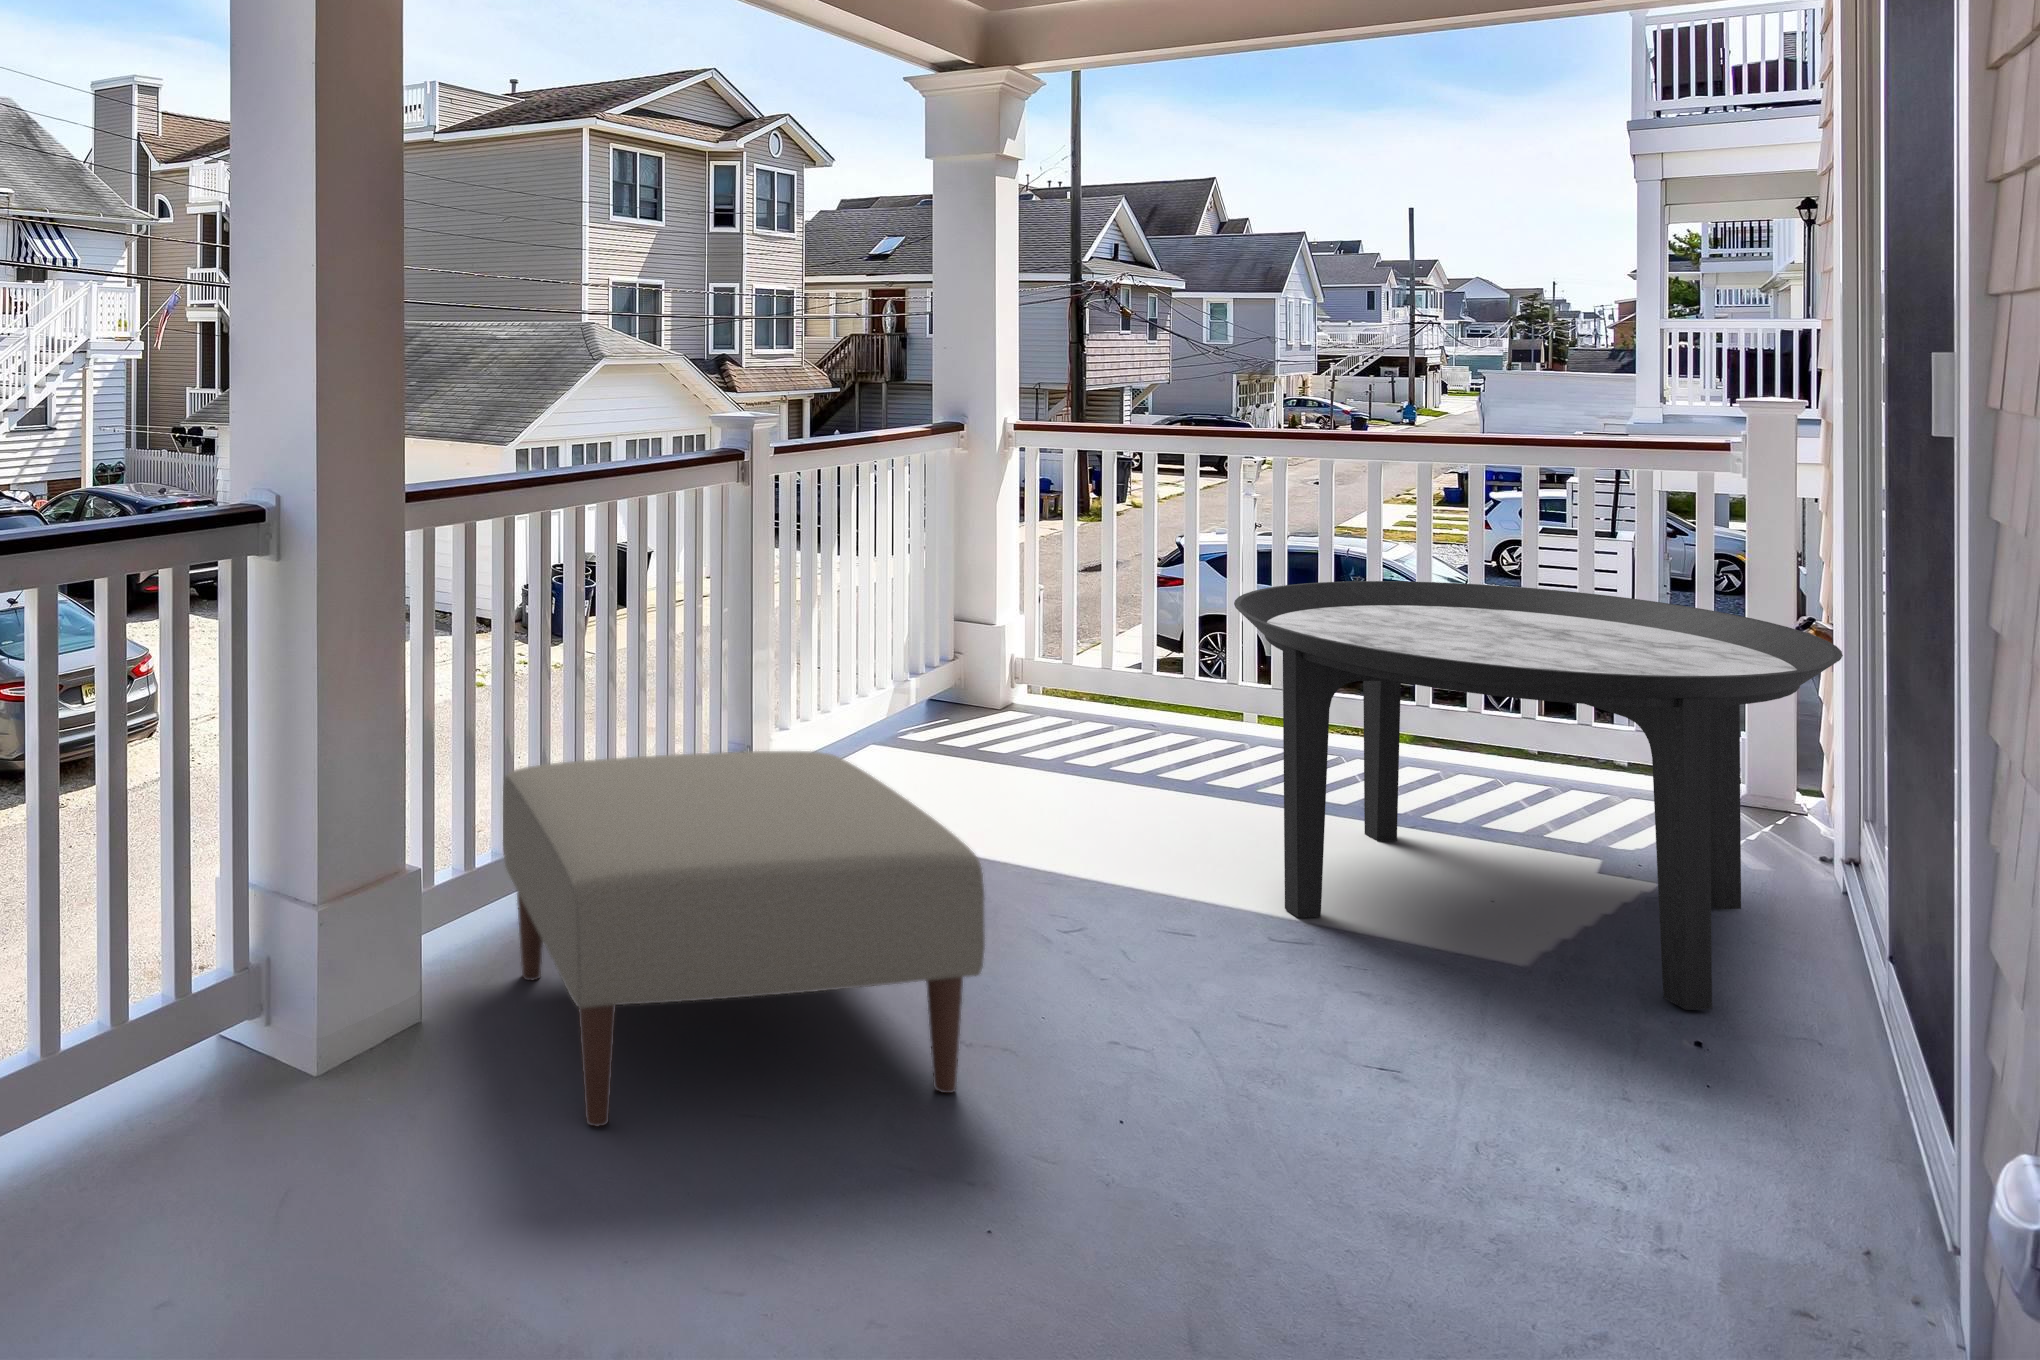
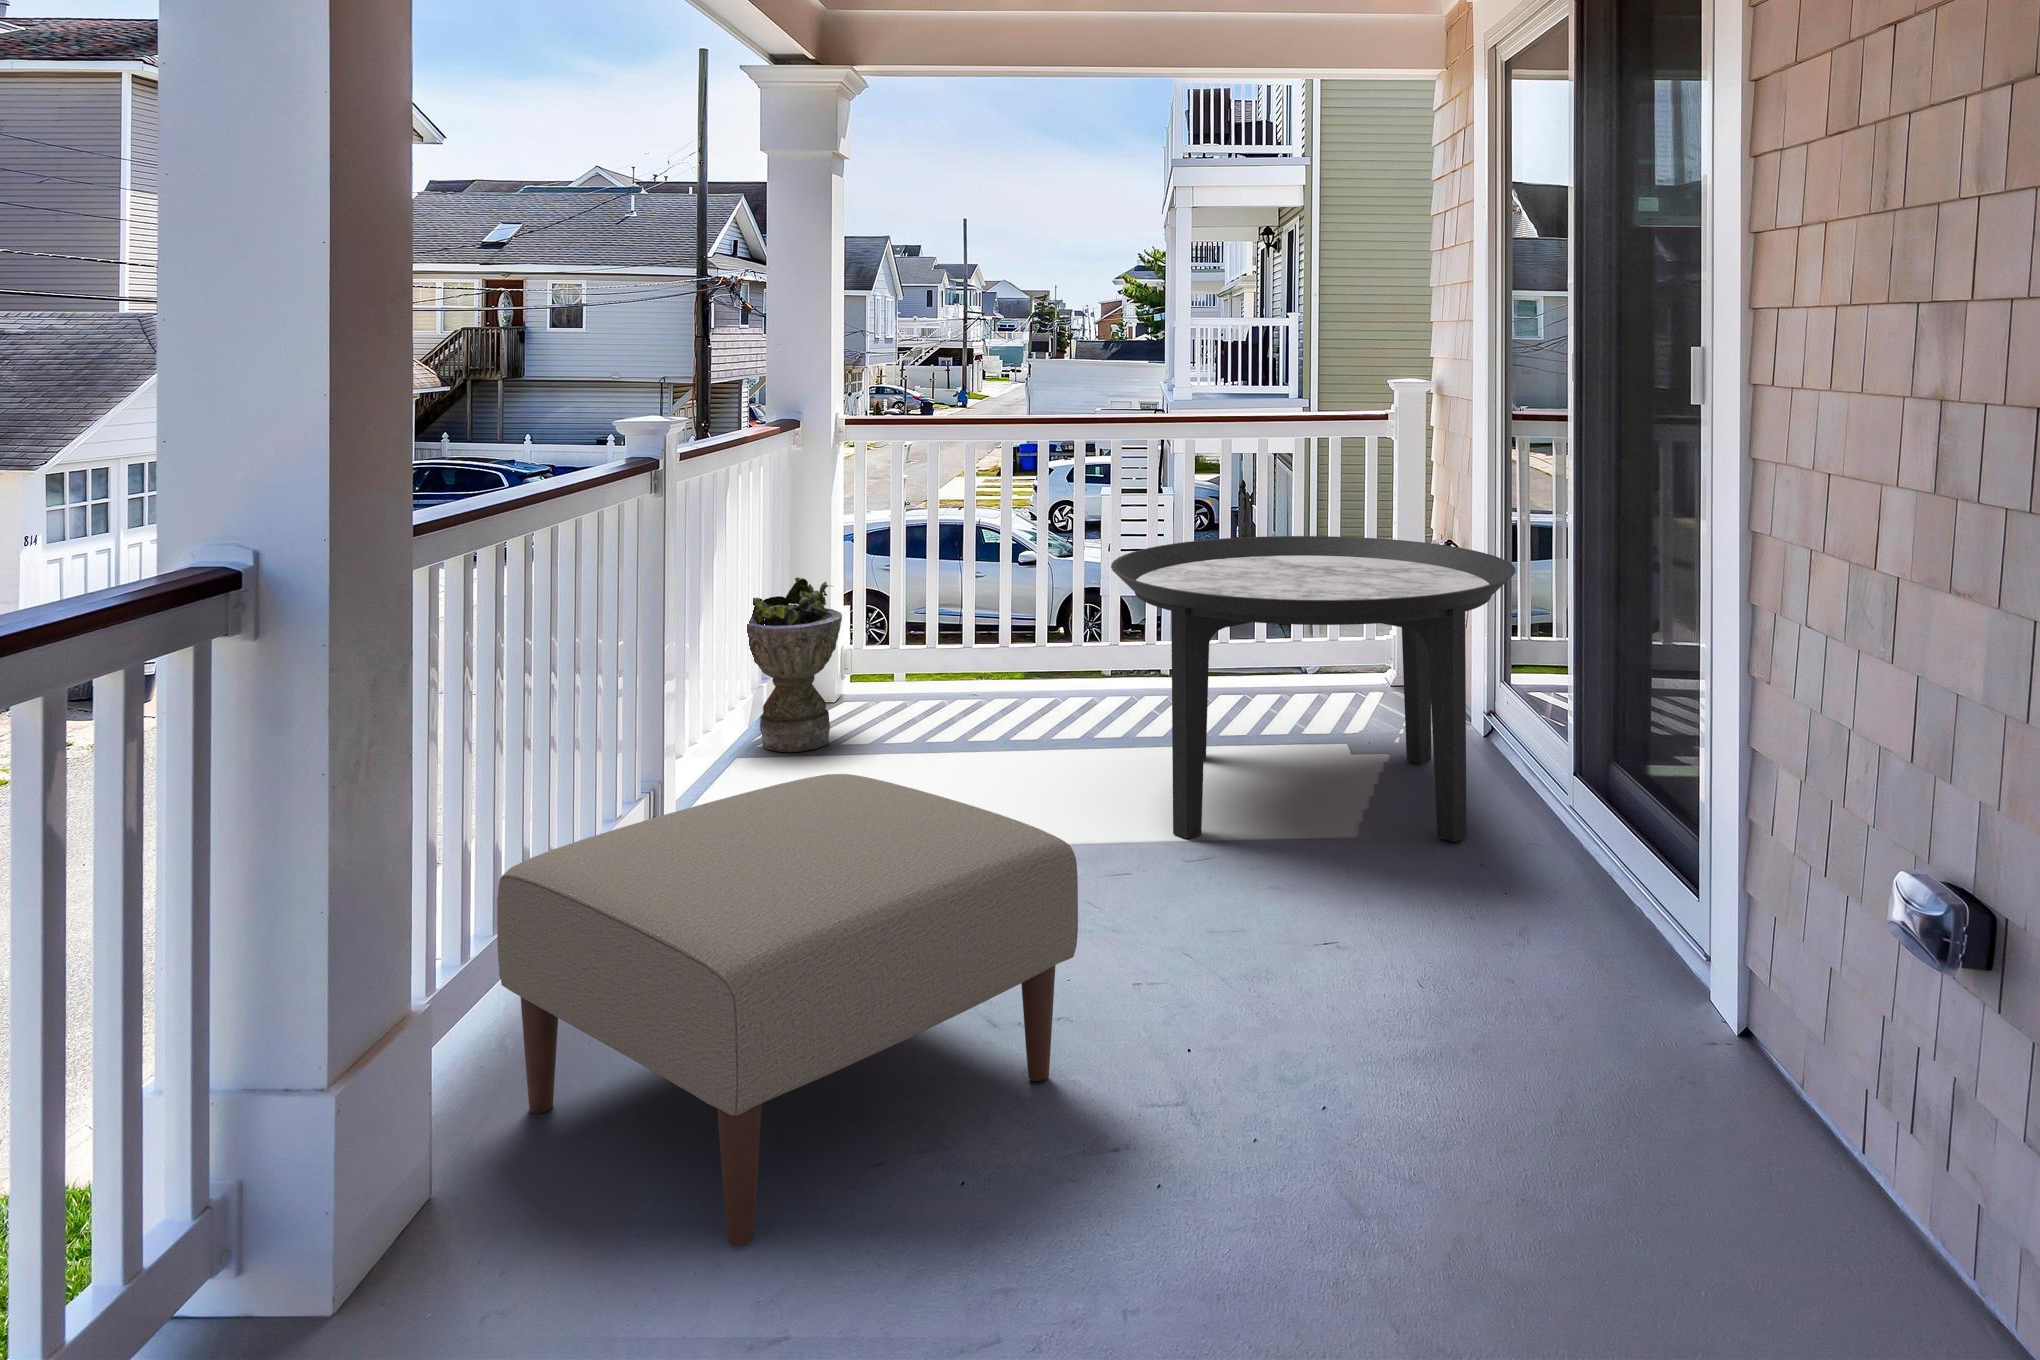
planter: none [888,576,989,748] -> present [747,577,842,752]

